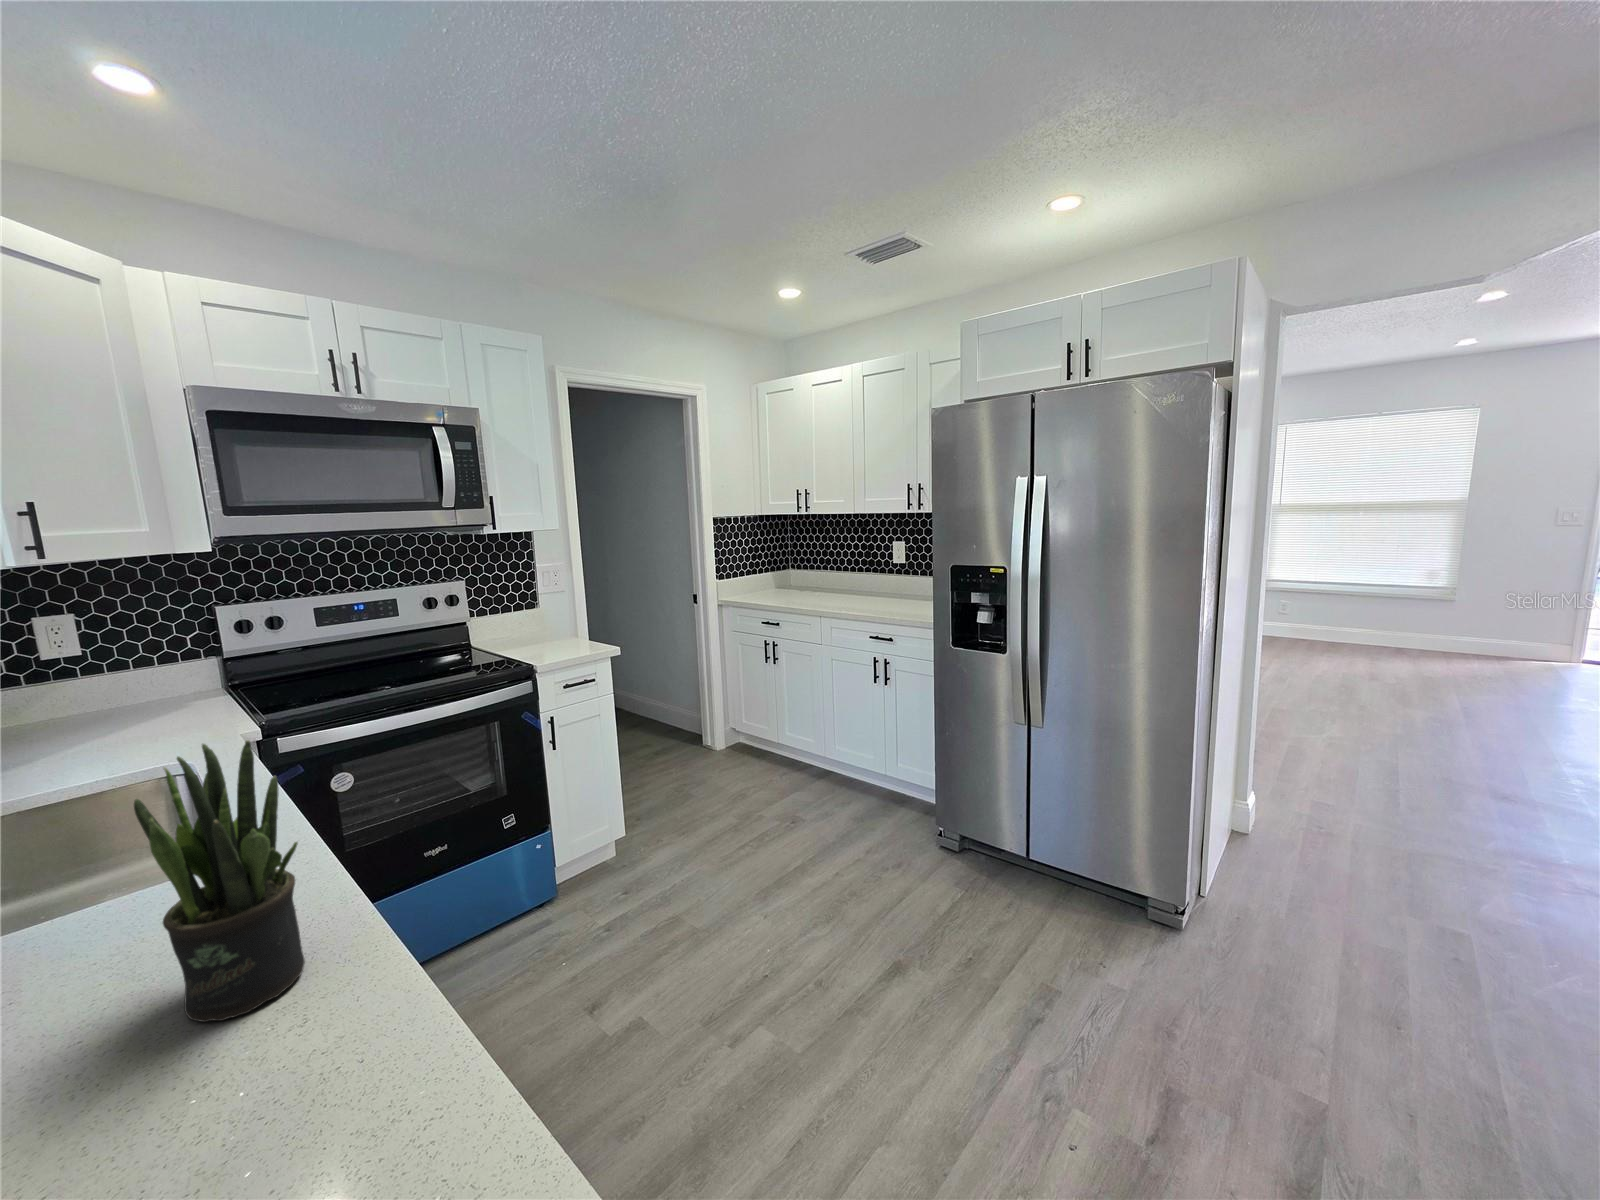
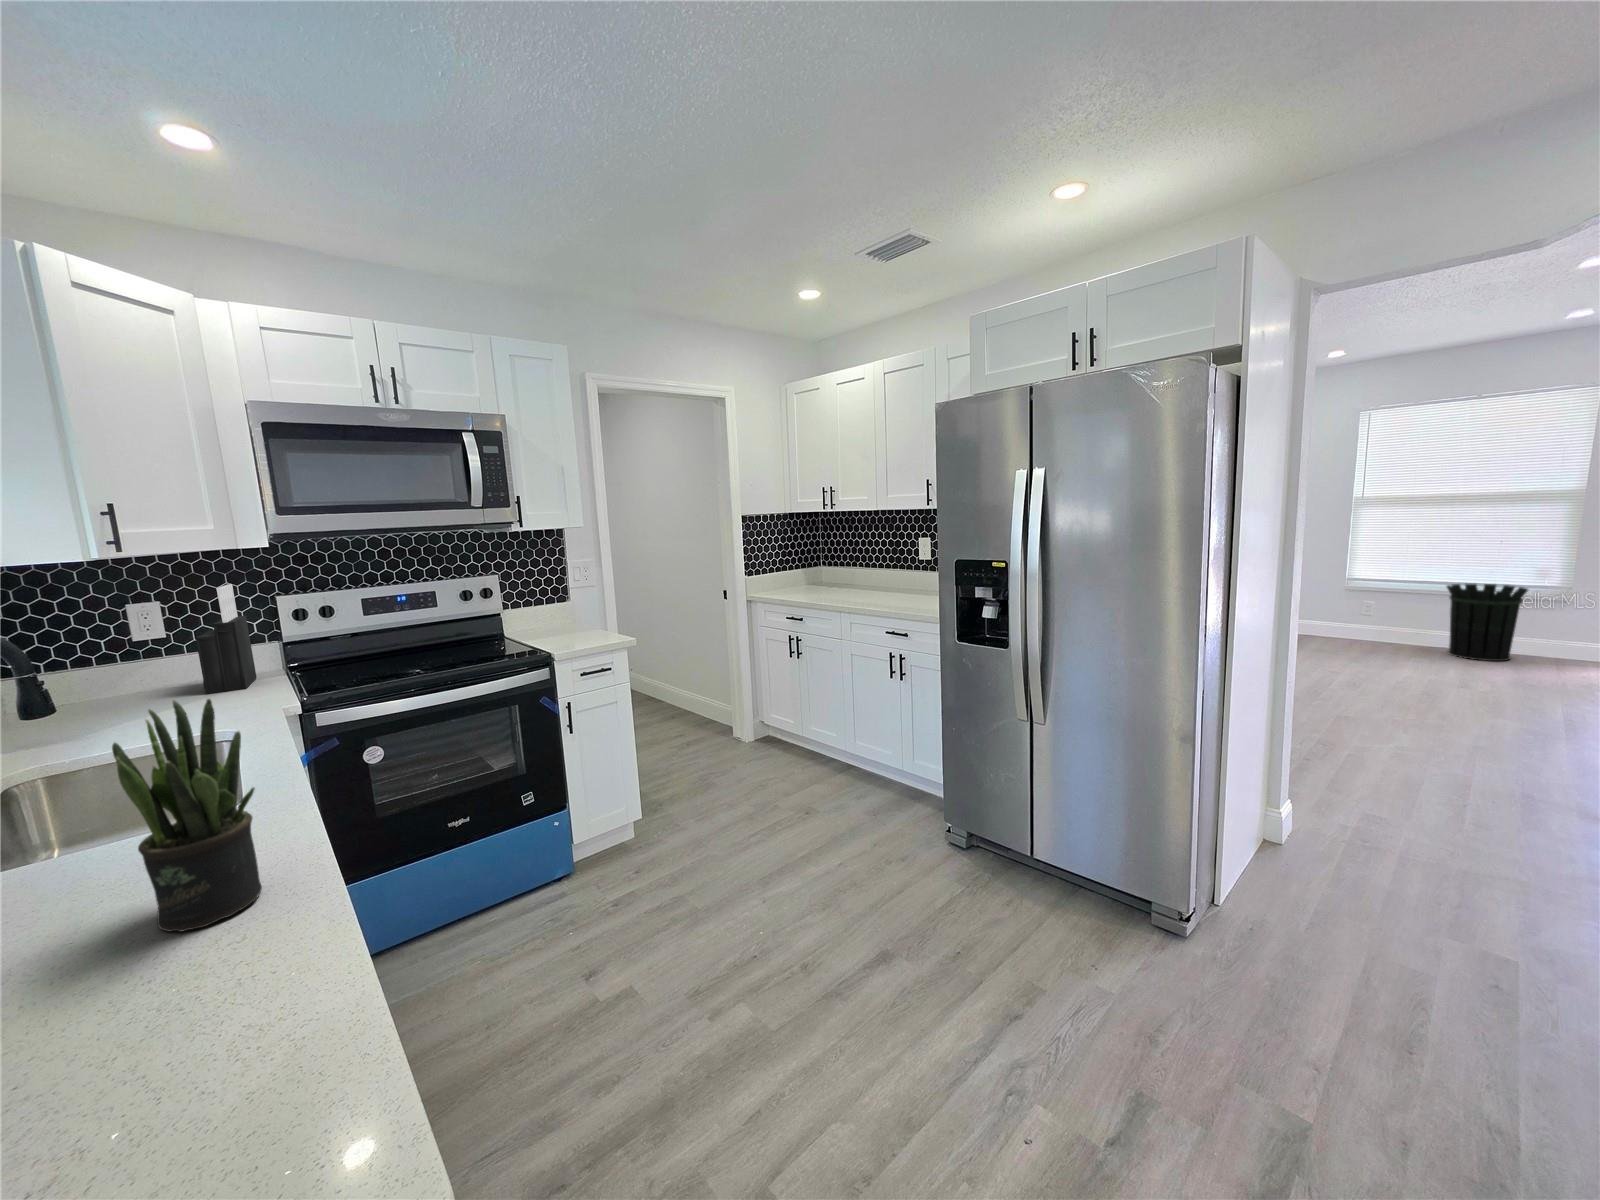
waste bin: none [1353,584,1423,655] -> present [1447,584,1528,661]
knife block: none [124,594,194,720] -> present [196,584,257,694]

